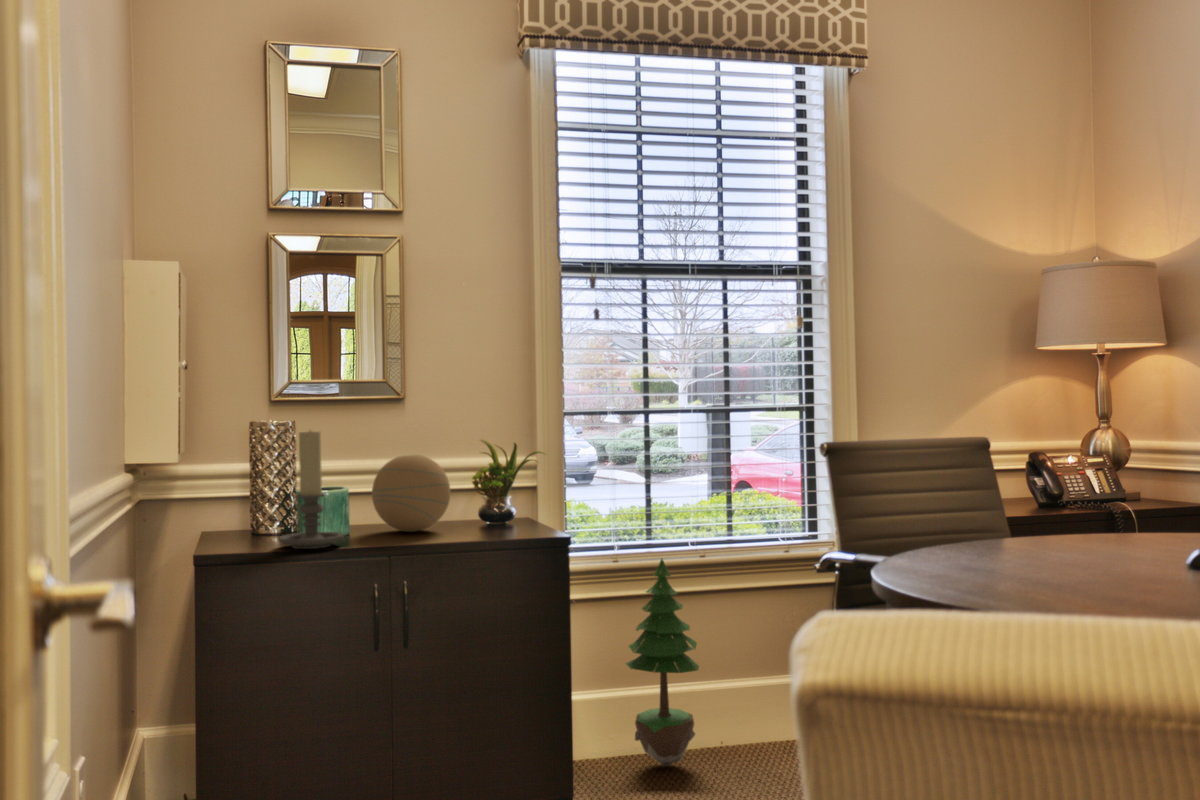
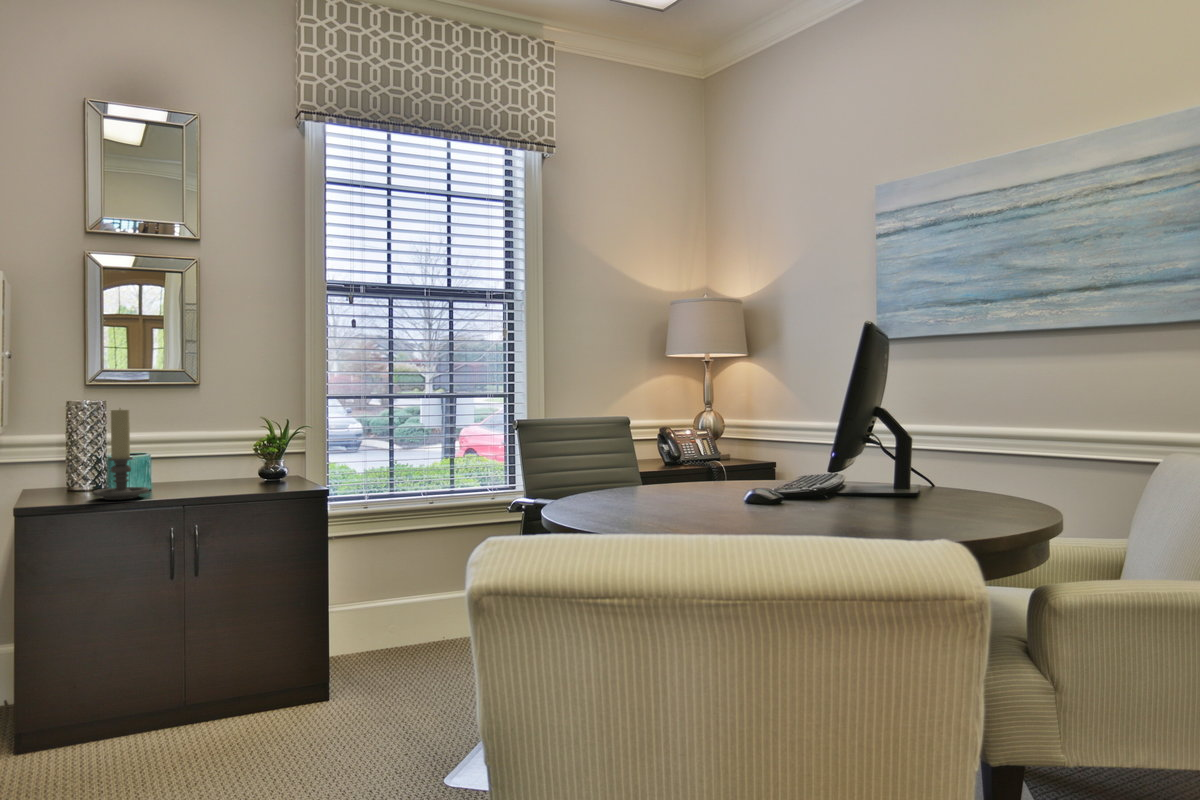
decorative orb: present [372,454,451,532] -> none [171,428,236,486]
potted tree: present [626,559,699,766] -> none [373,503,429,655]

